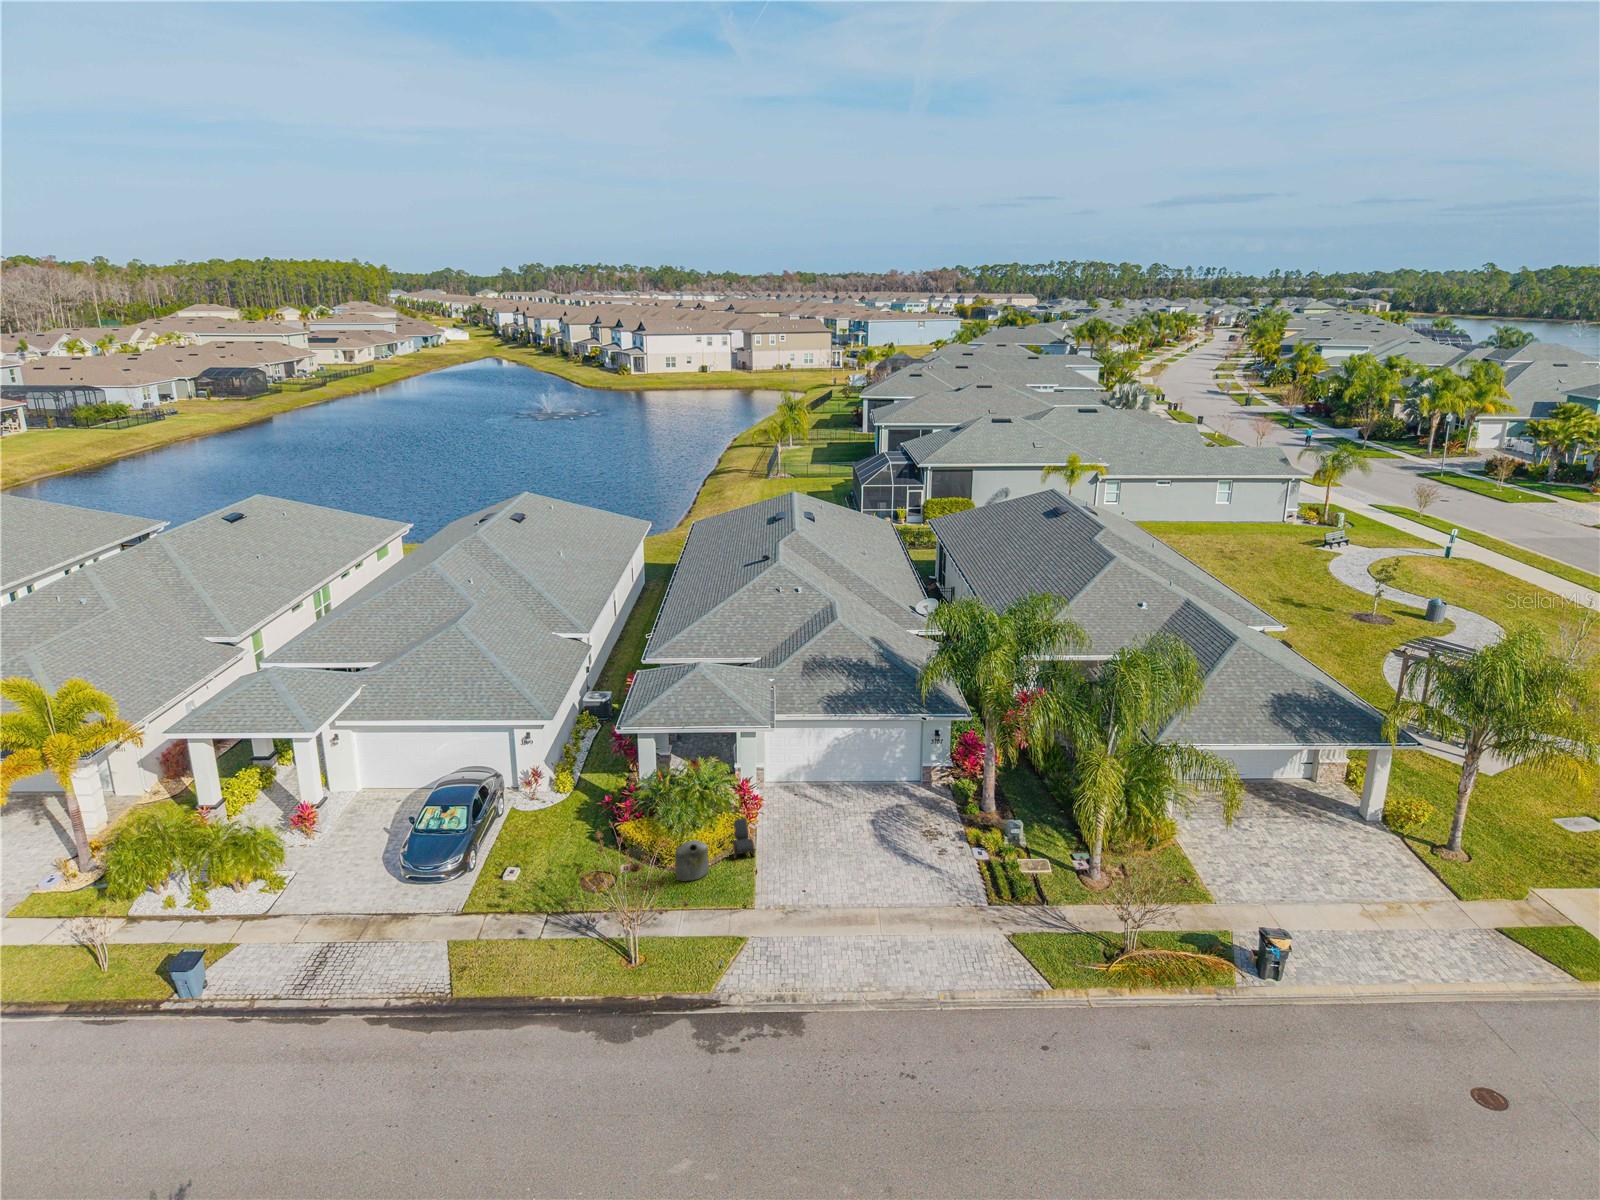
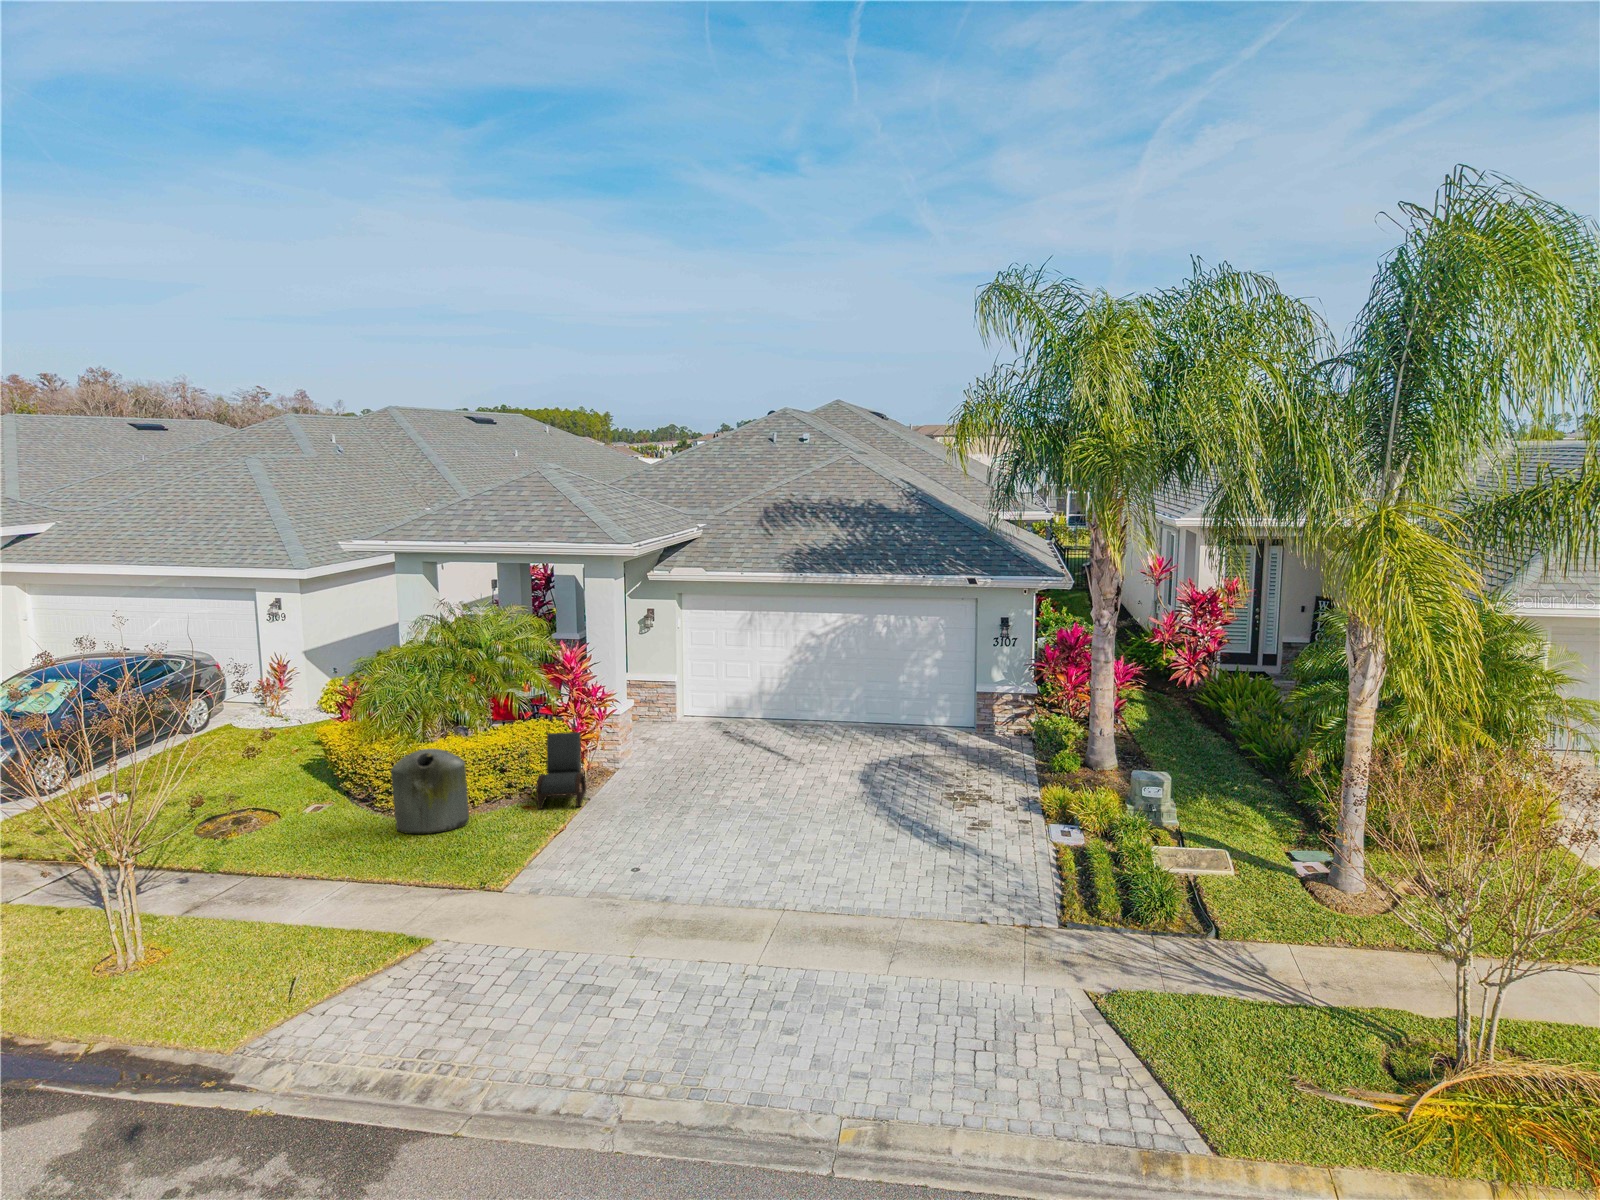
potted tree: present [628,844,645,871] -> none [323,753,362,813]

